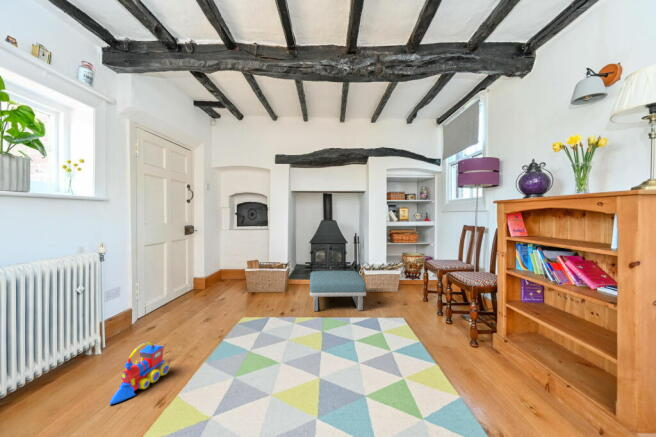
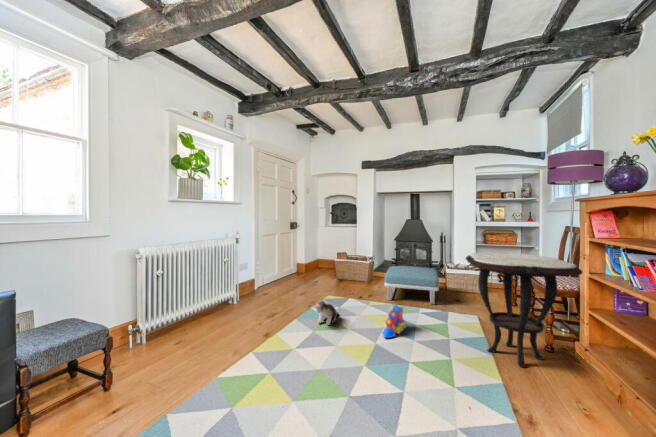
side table: none [409,255,524,374] -> present [466,253,582,368]
plush toy: none [230,329,262,361] -> present [313,300,339,324]
toy train: present [110,342,169,404] -> present [382,303,407,338]

